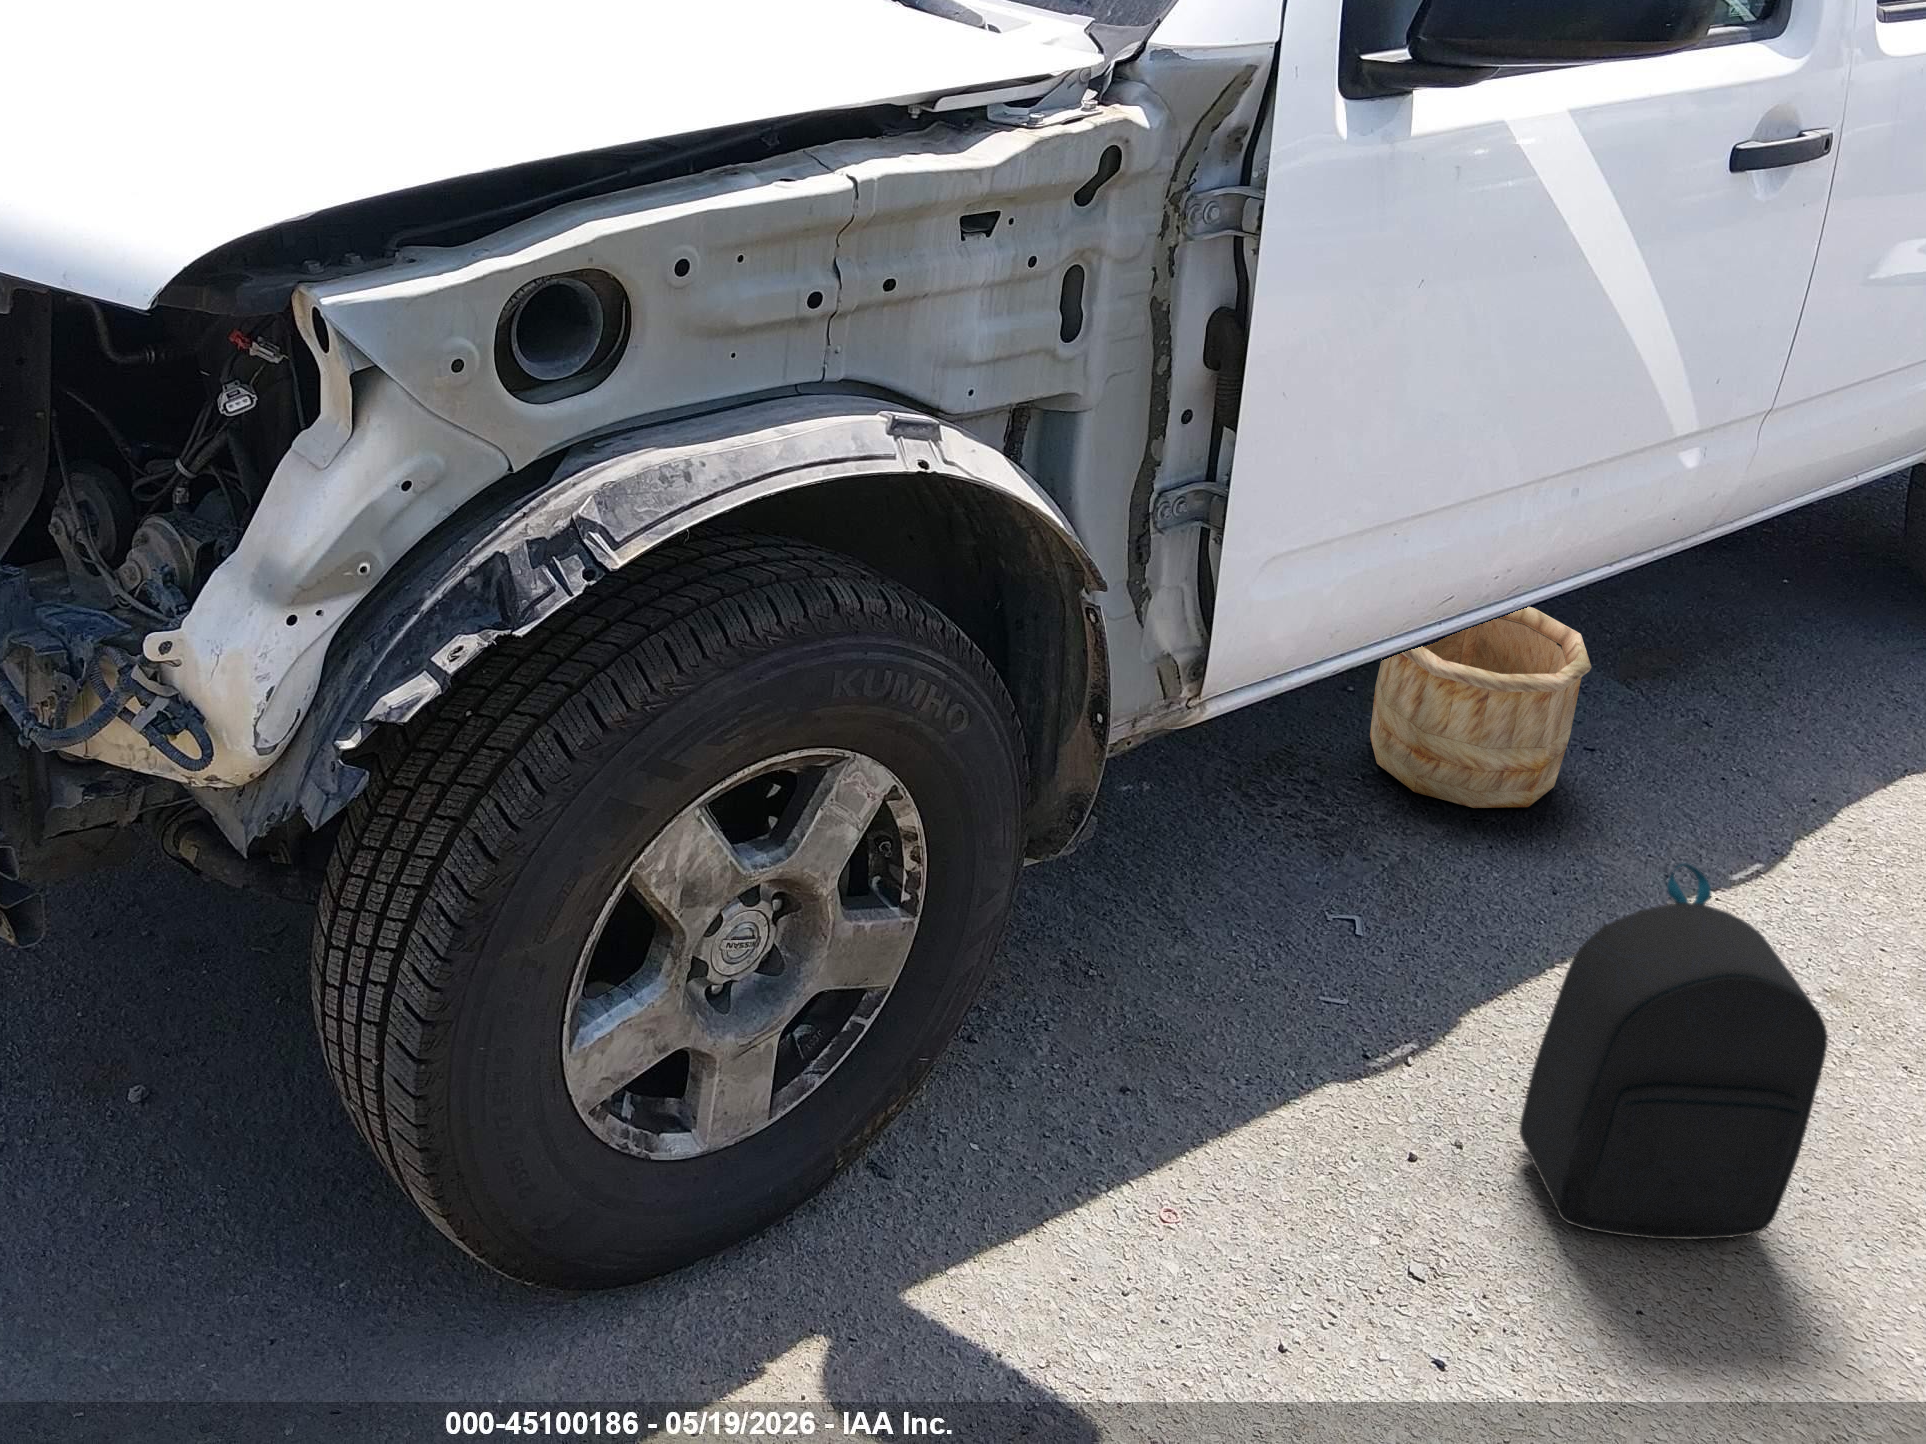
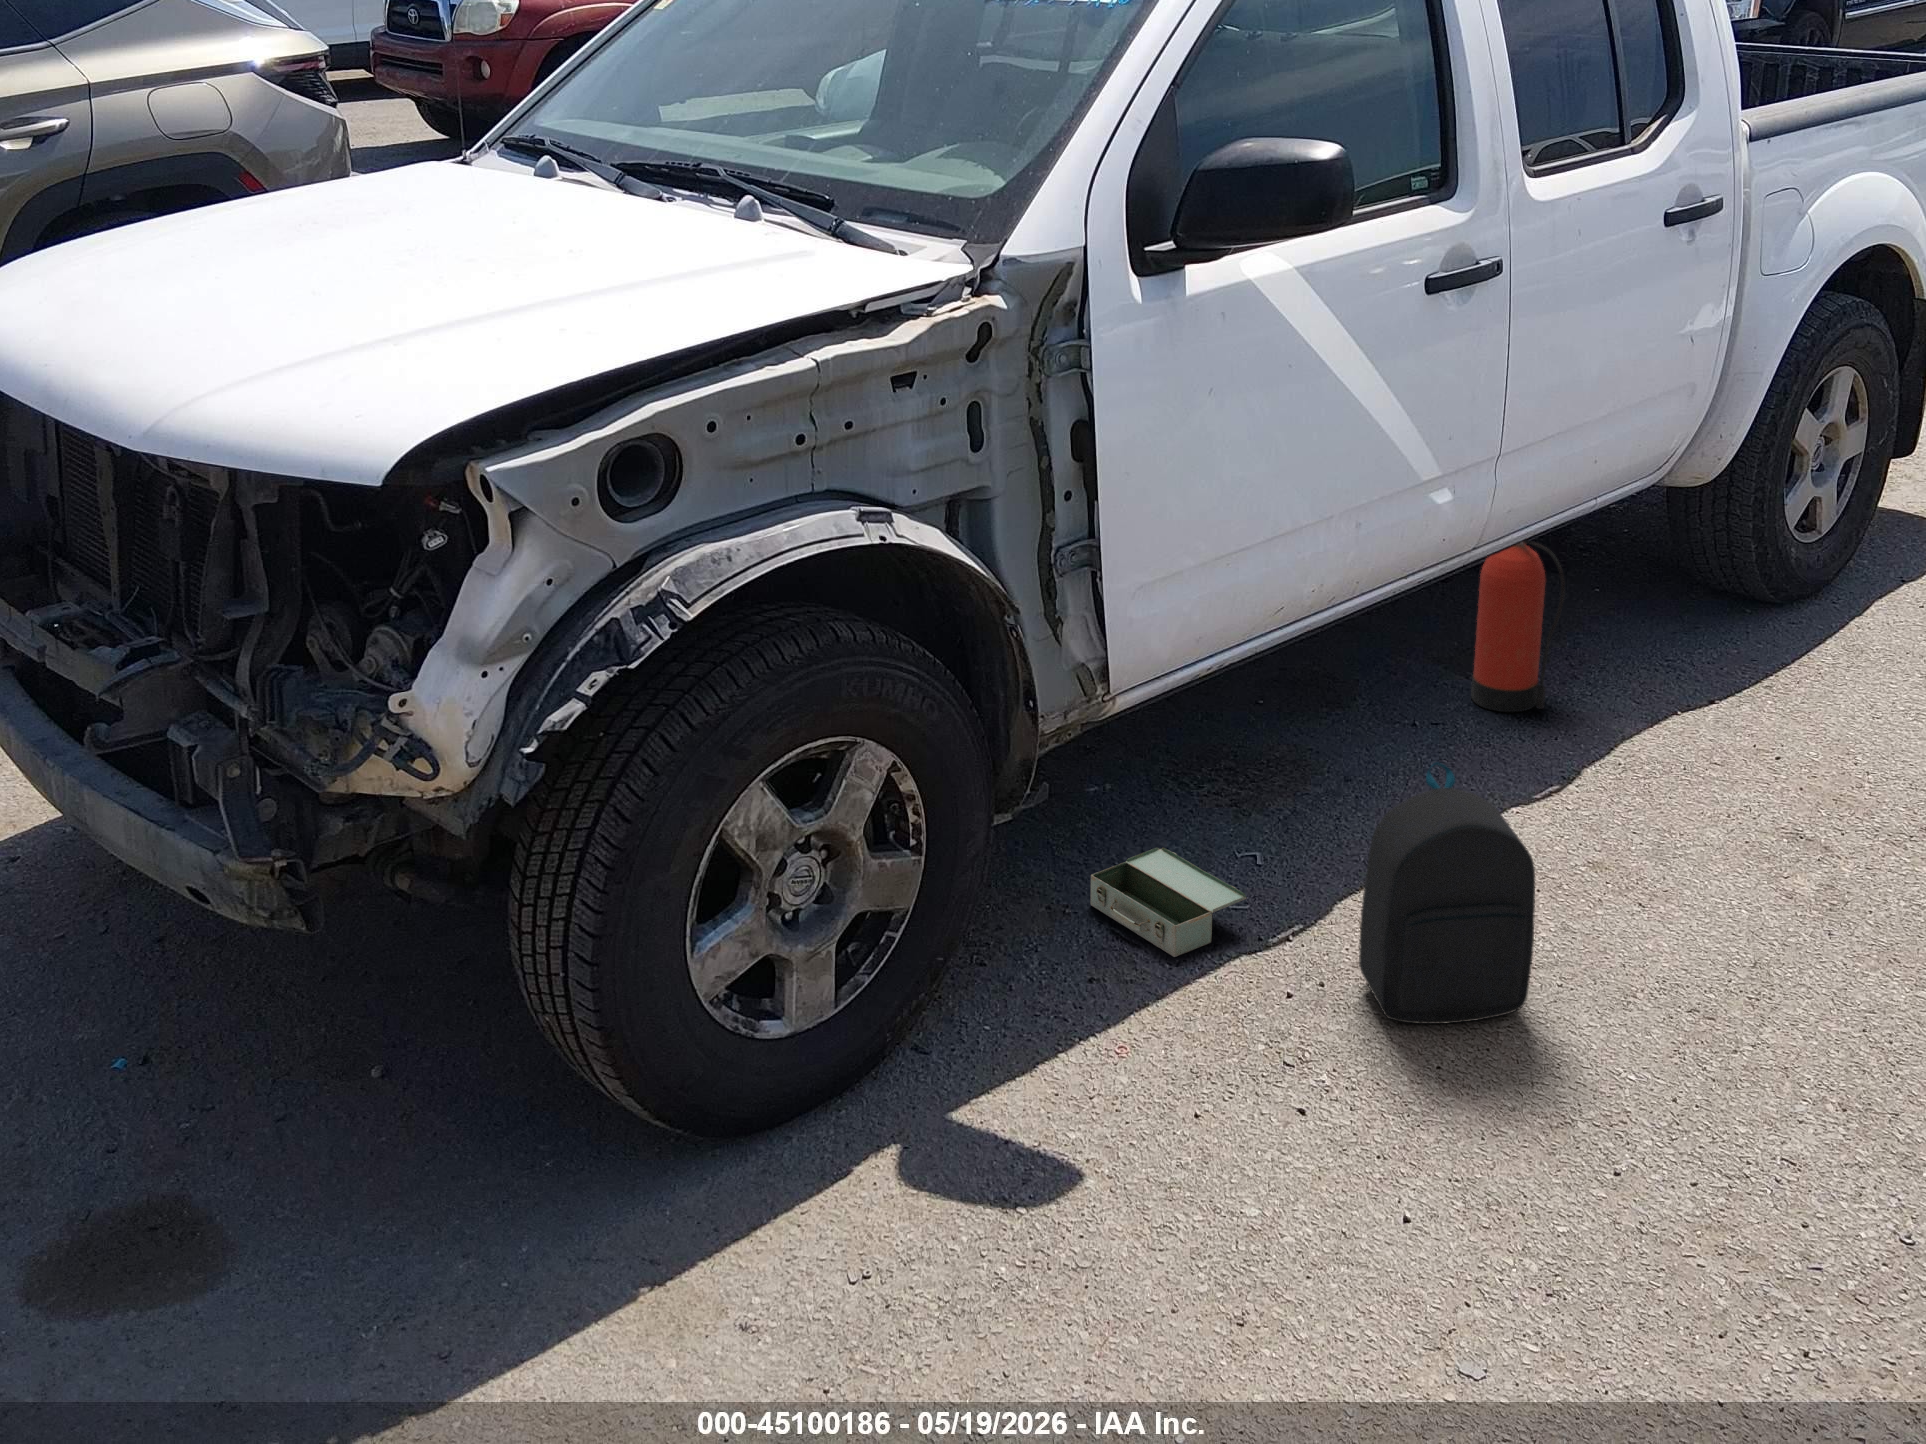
fire extinguisher: none [1633,467,1798,742] -> present [1471,538,1565,712]
wooden bucket: present [1370,607,1591,808] -> none [1268,618,1417,775]
toolbox: none [1127,896,1353,1067] -> present [1090,847,1246,957]

